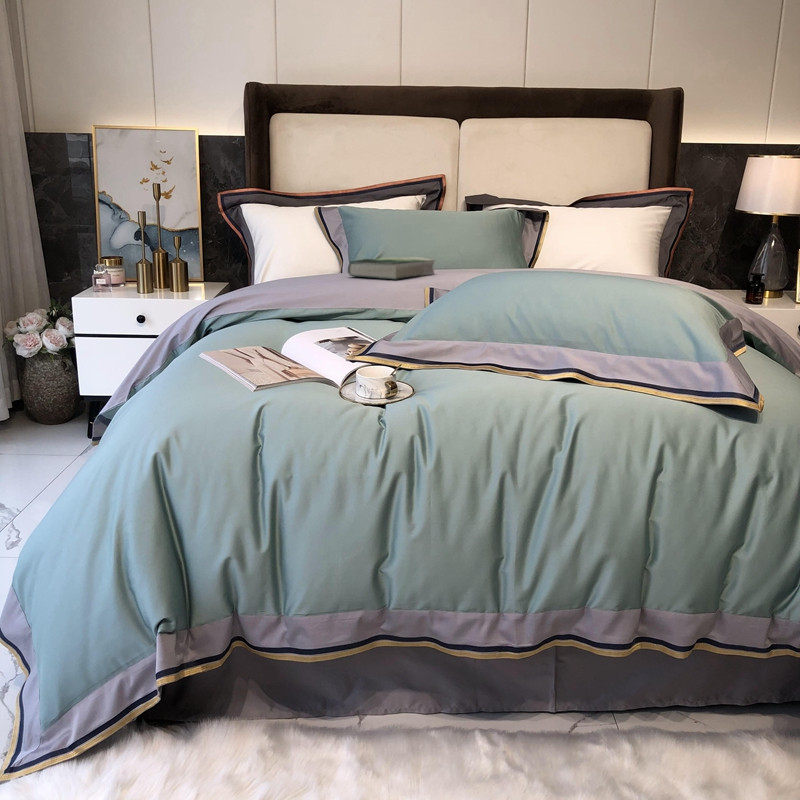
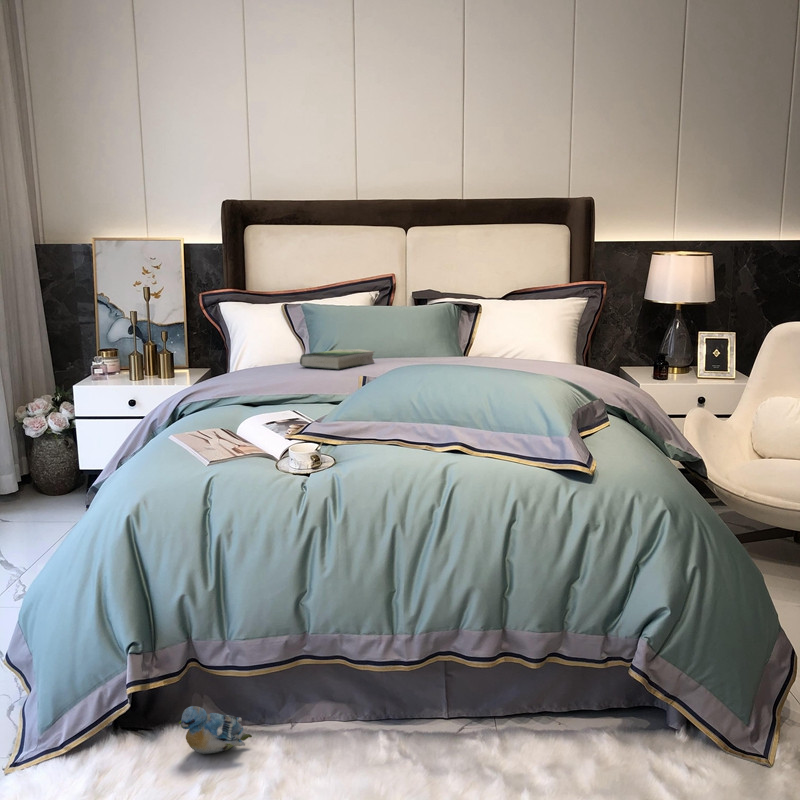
plush toy: none [222,700,314,759] -> present [179,706,252,754]

